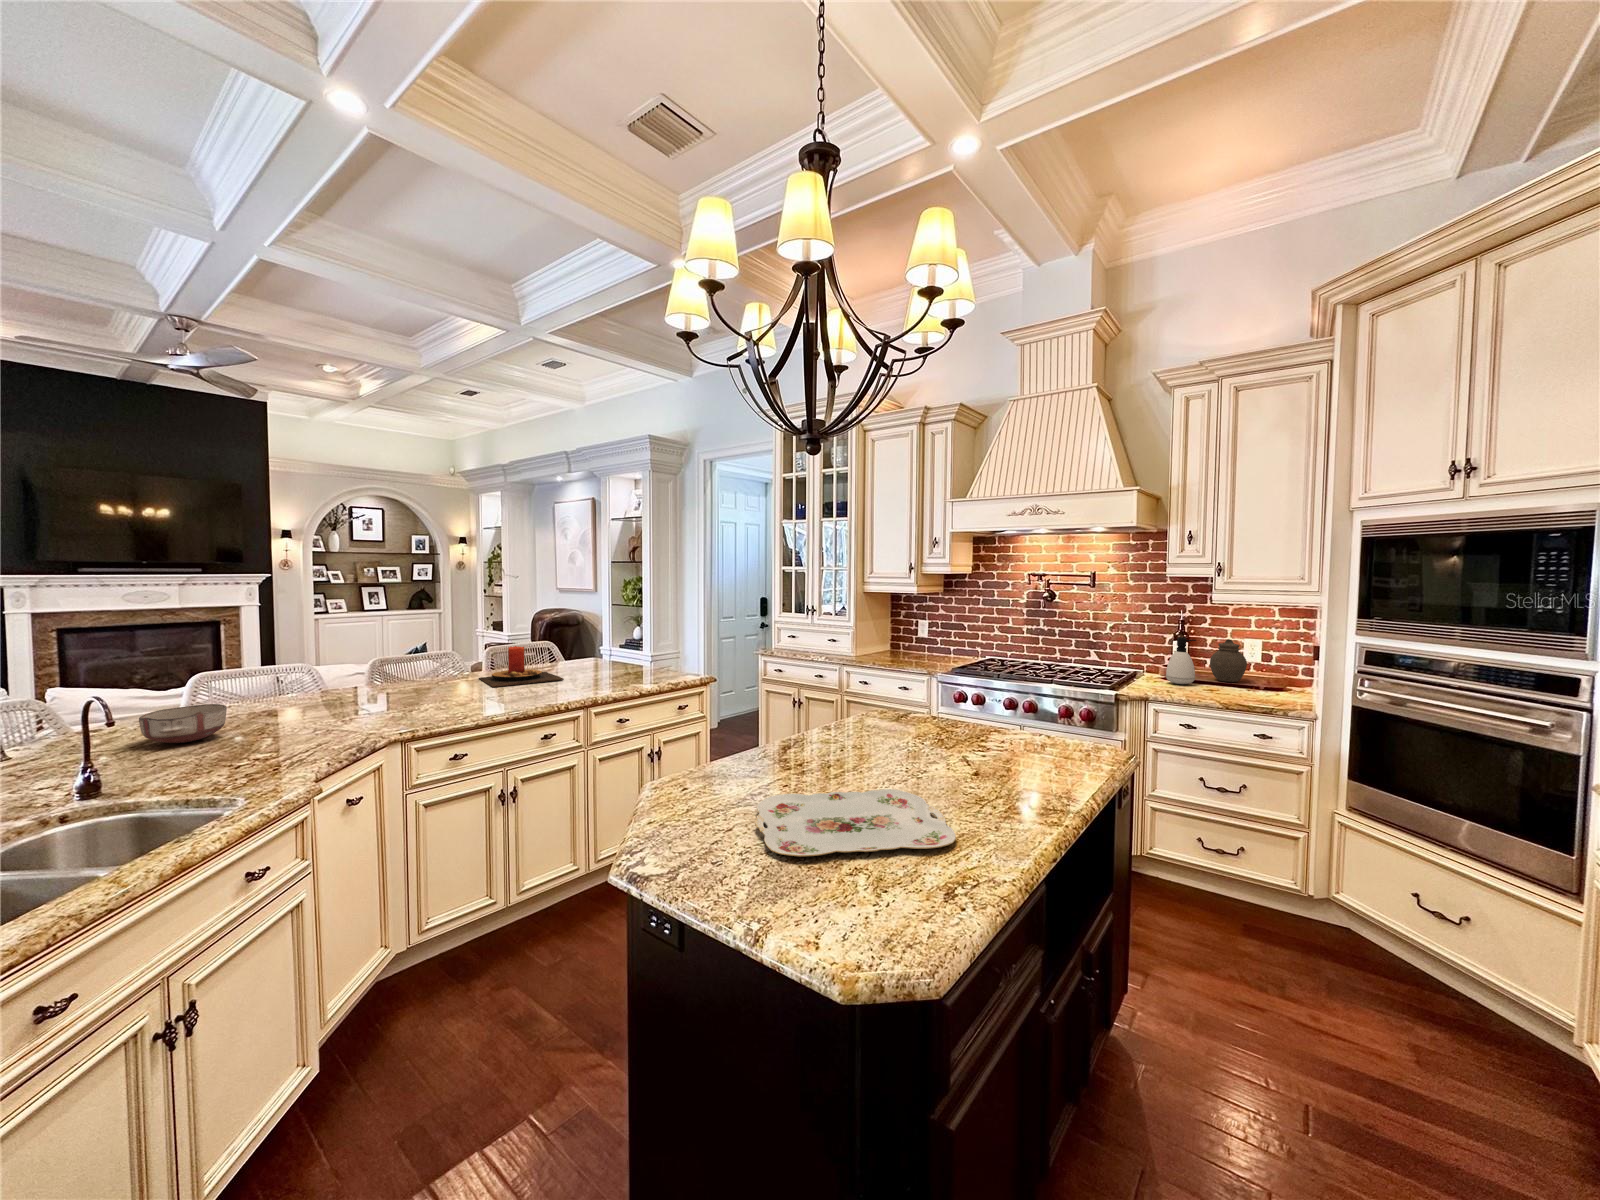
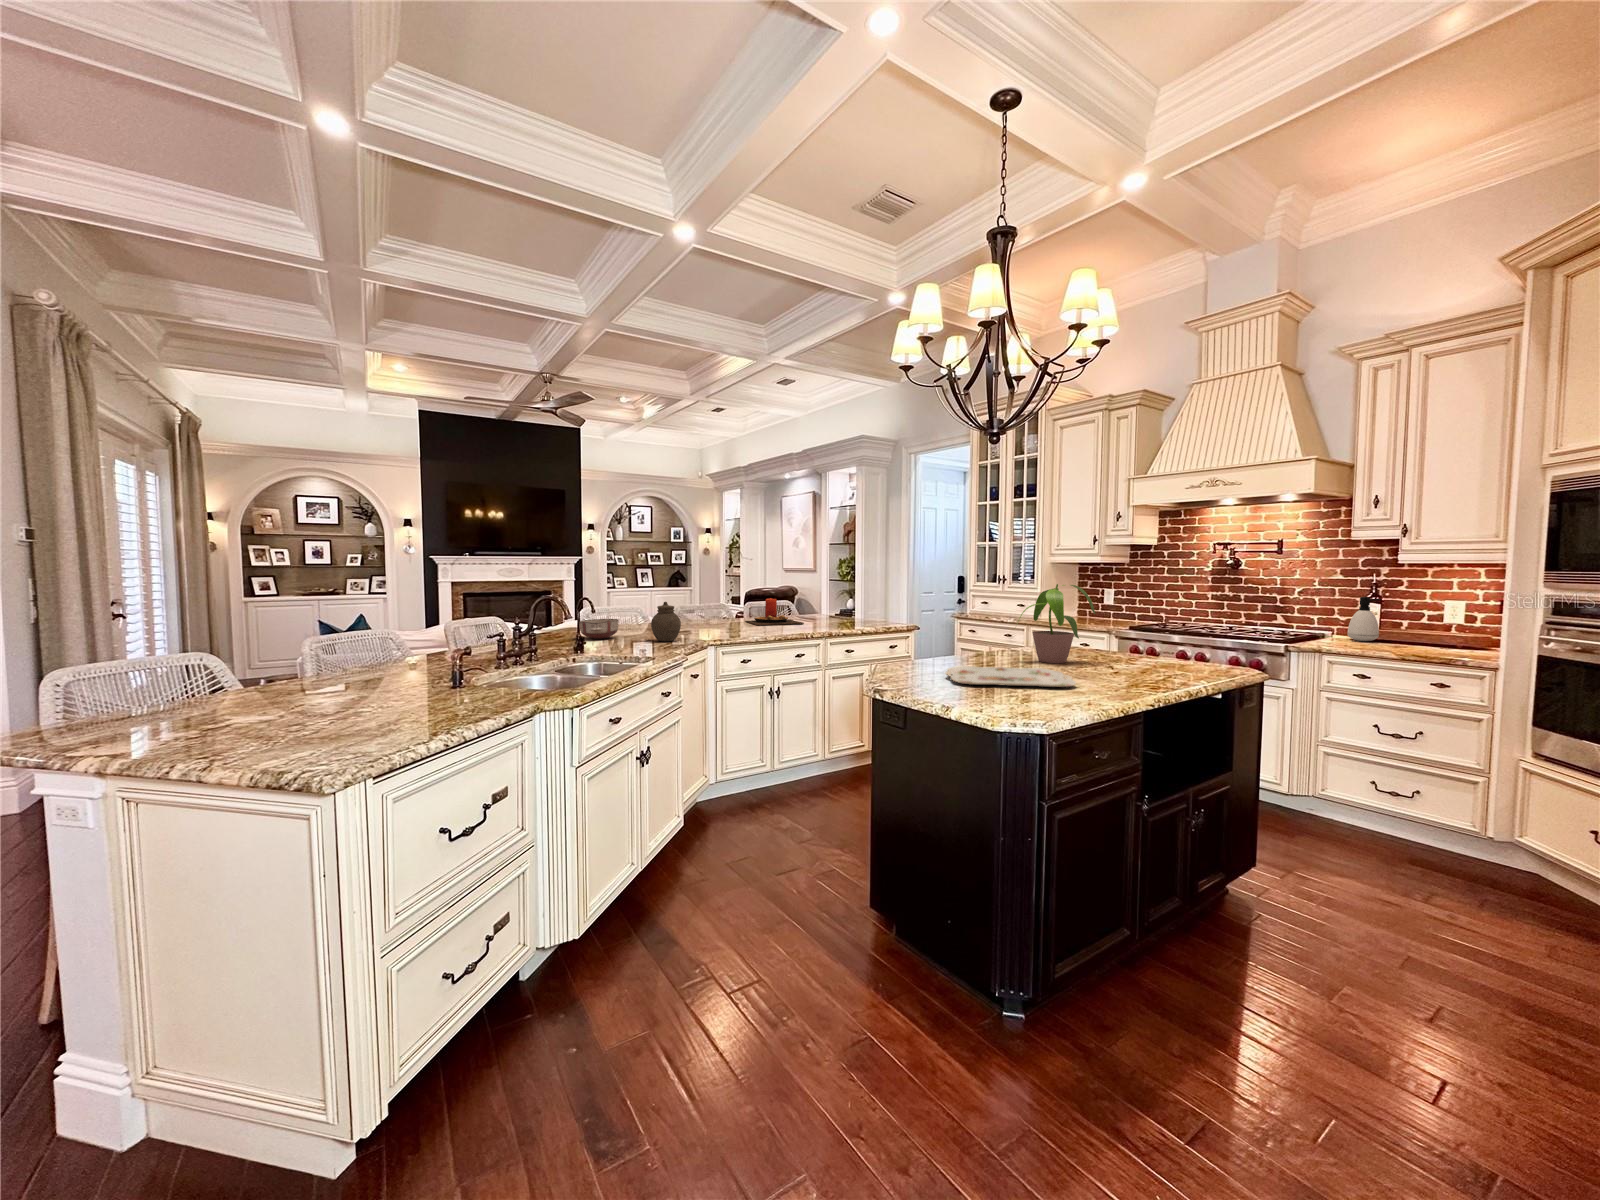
jar: present [1210,639,1247,682] -> present [651,602,681,642]
potted plant: none [840,648,960,762] -> present [1018,584,1095,663]

